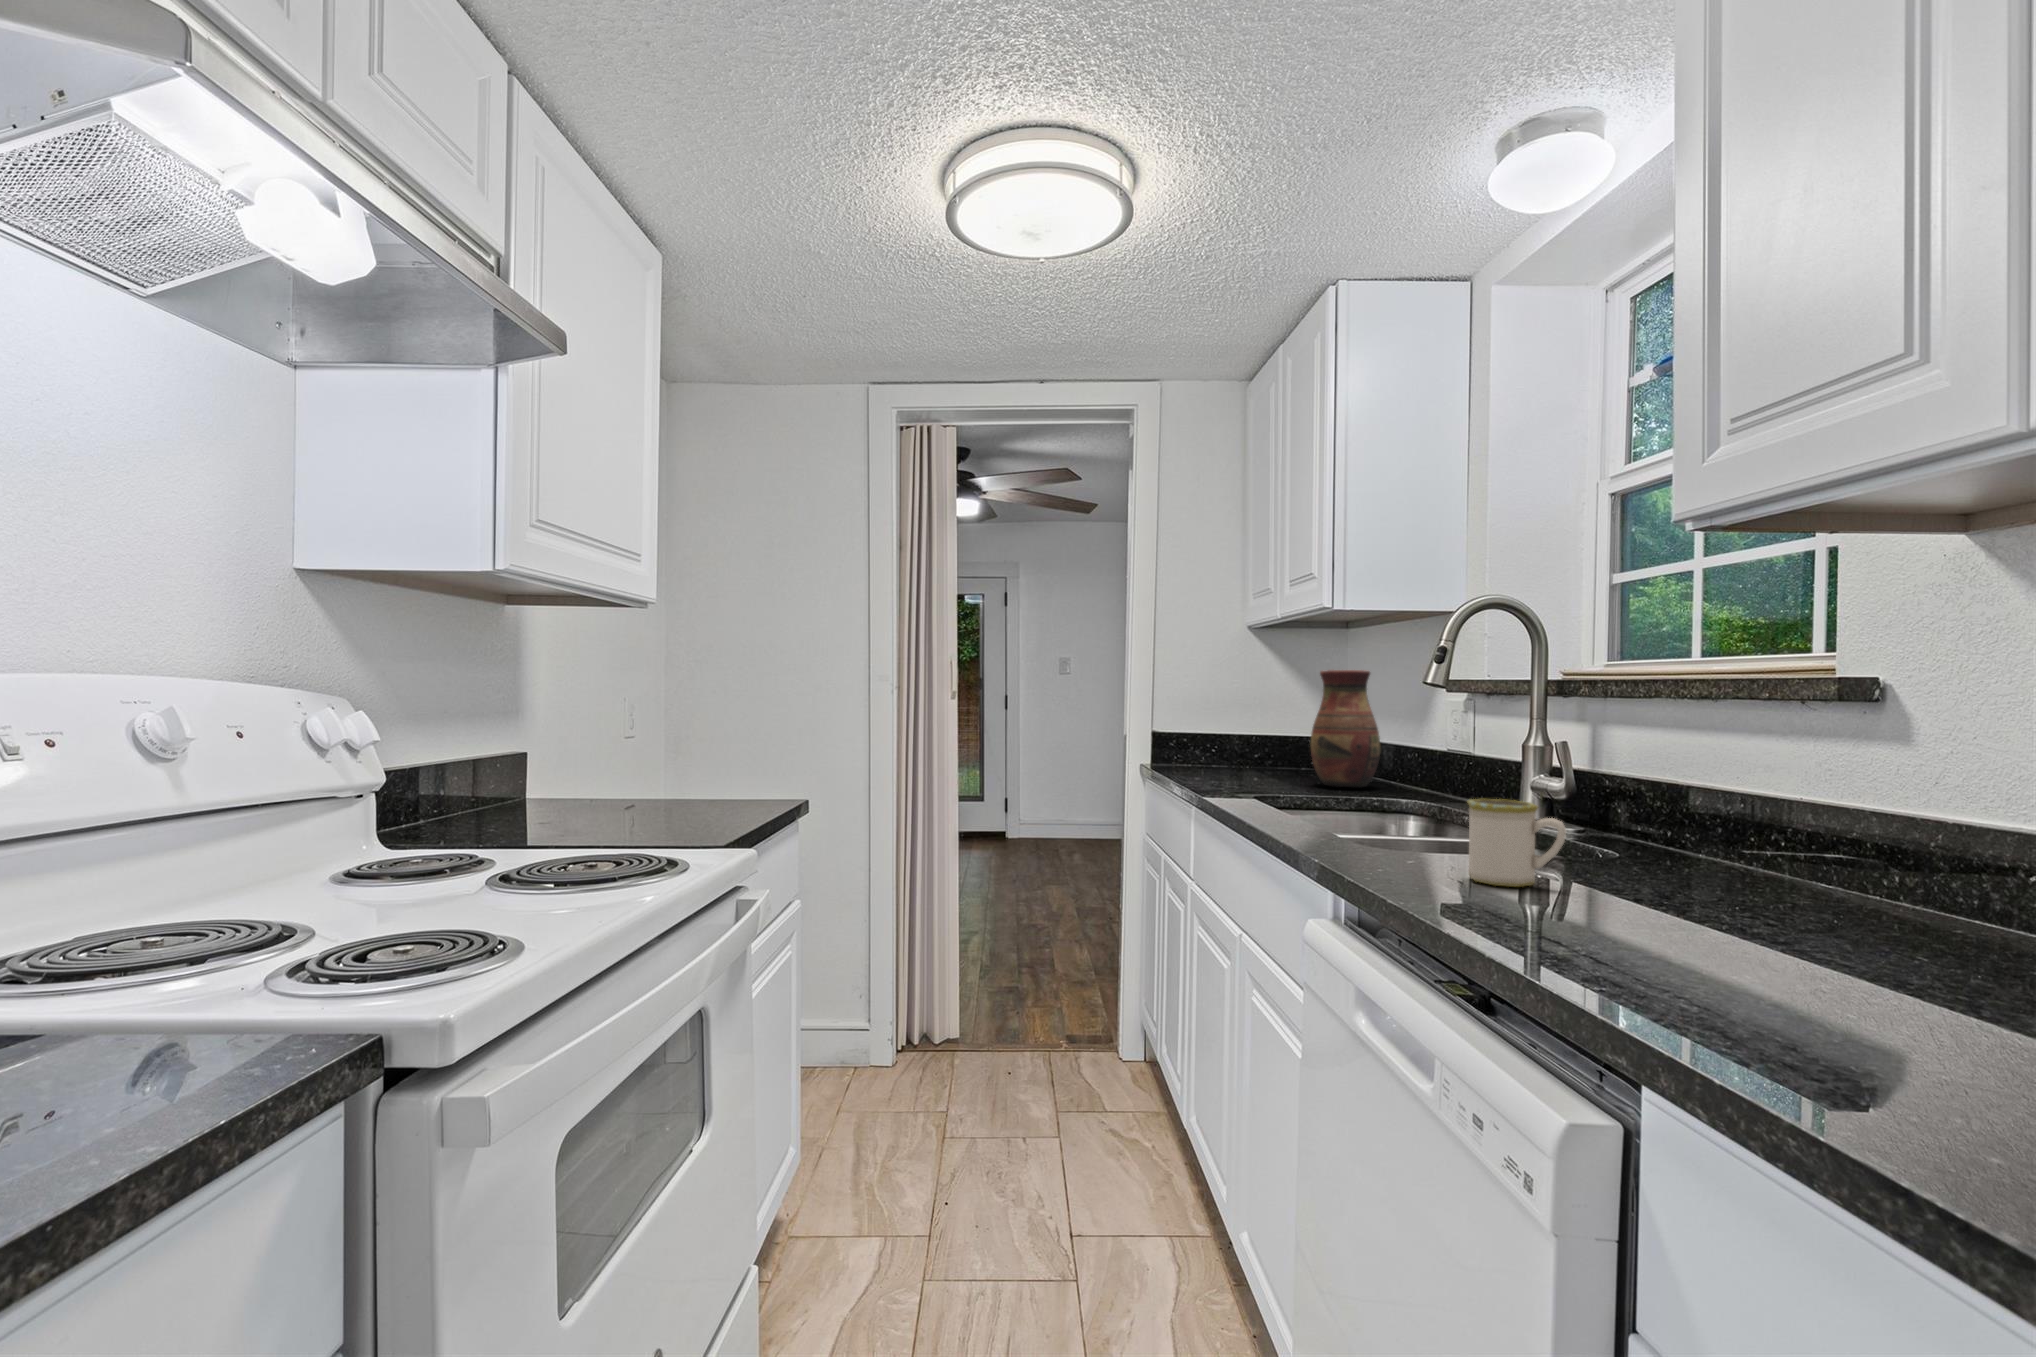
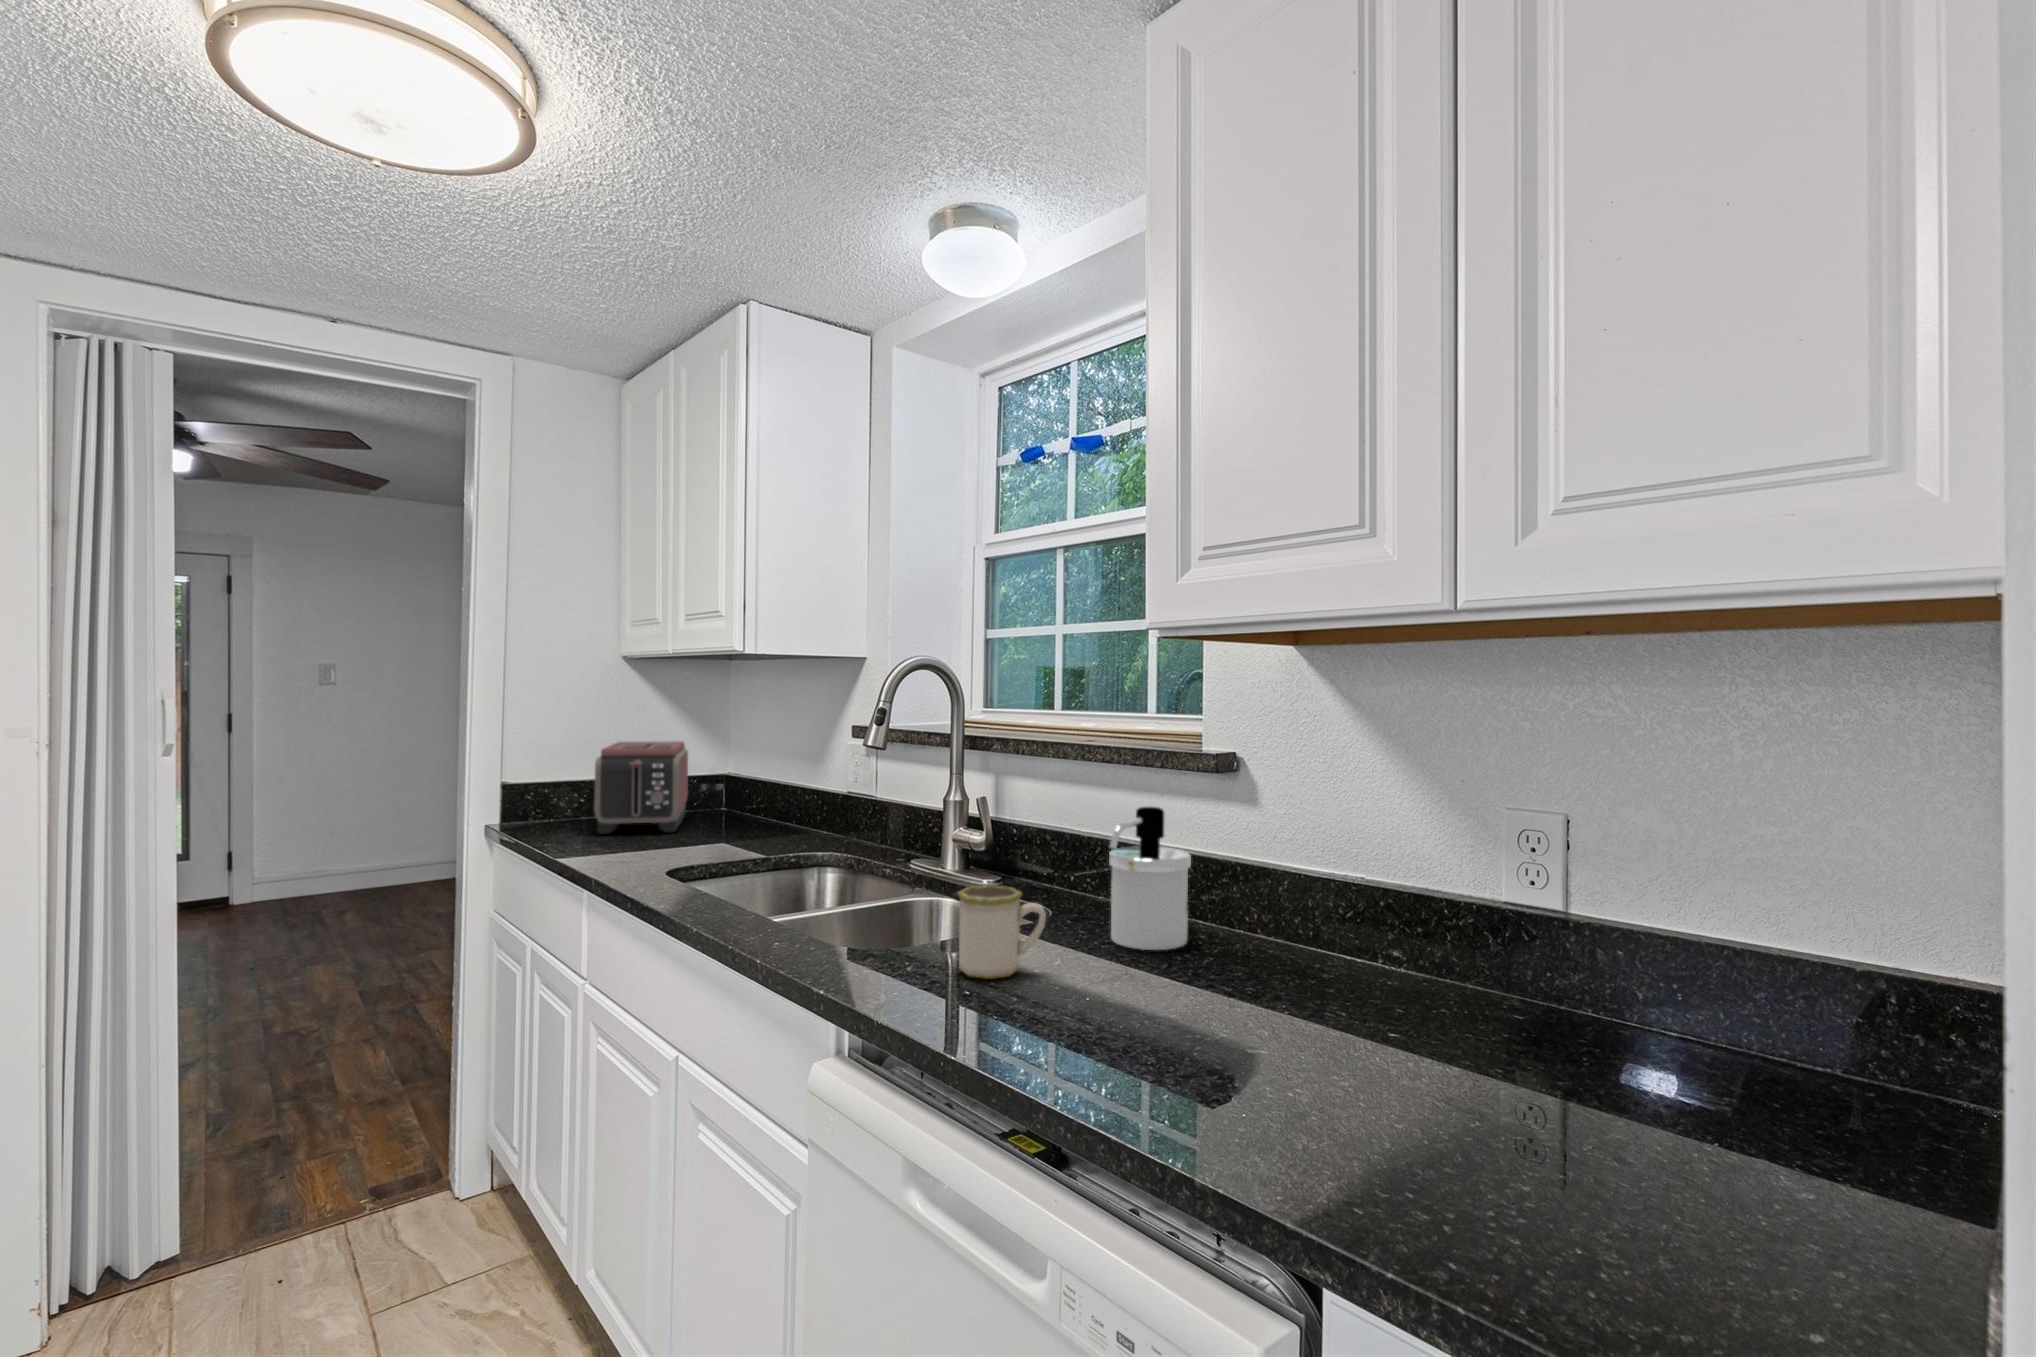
vase: present [1310,670,1381,788] -> none [710,713,785,844]
toaster: none [1220,702,1306,777] -> present [594,741,688,834]
soap dispenser: none [1654,737,1788,897] -> present [1109,807,1191,950]

